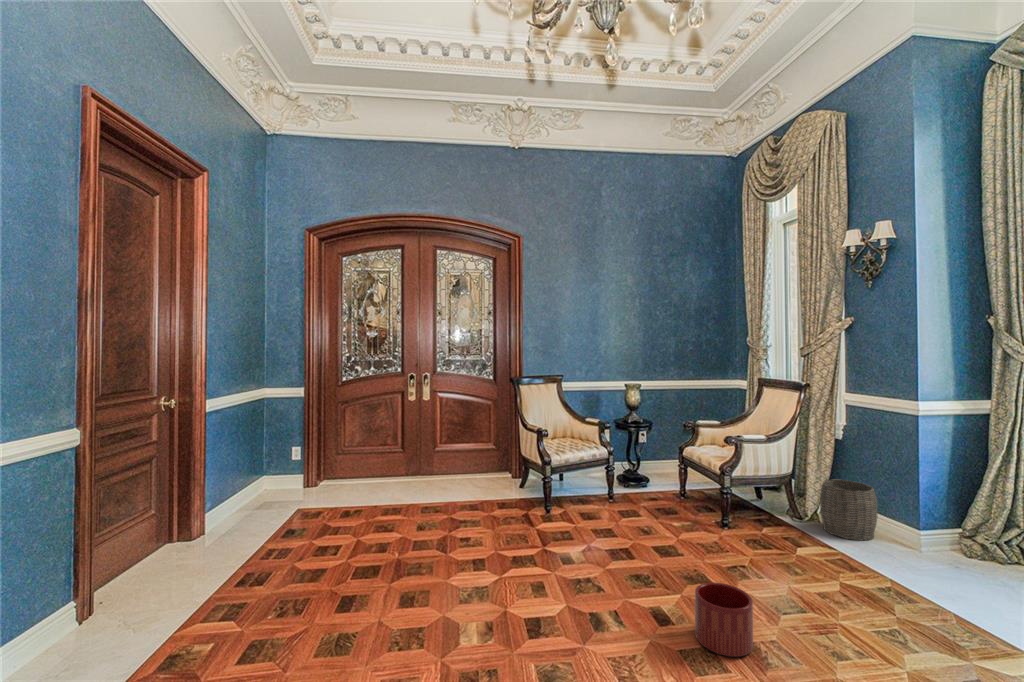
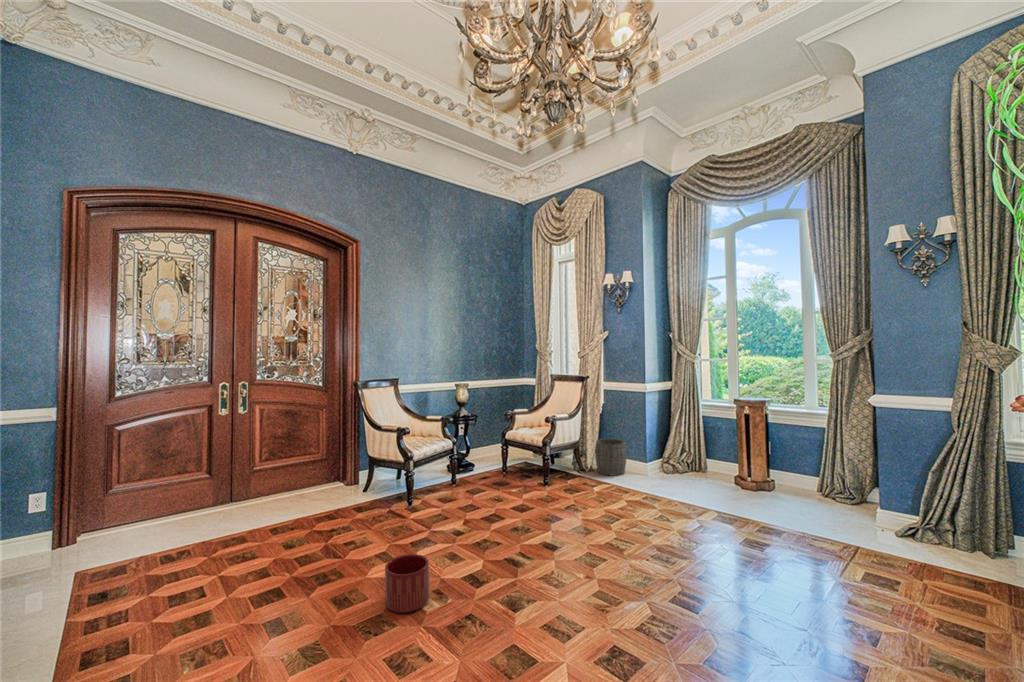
planter: present [695,582,753,657] -> present [385,554,429,613]

